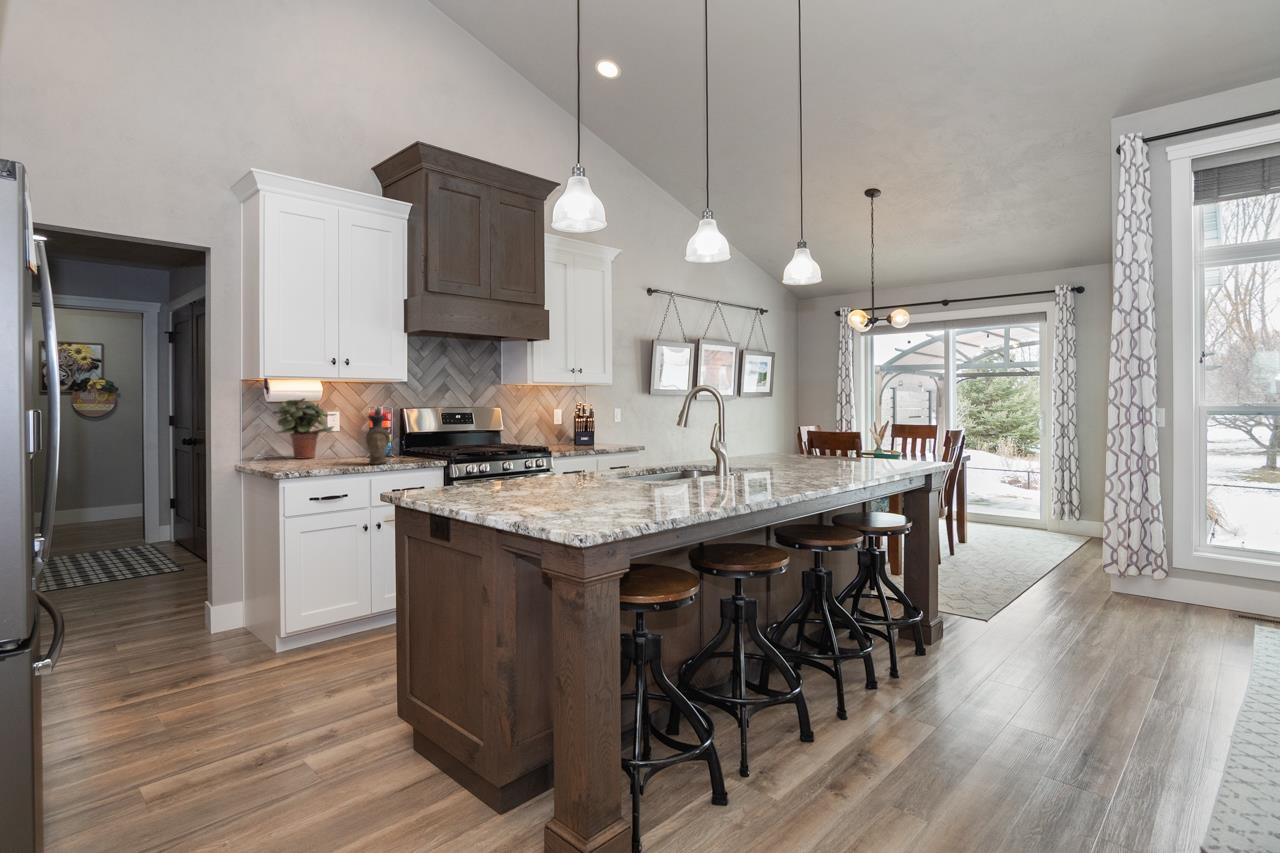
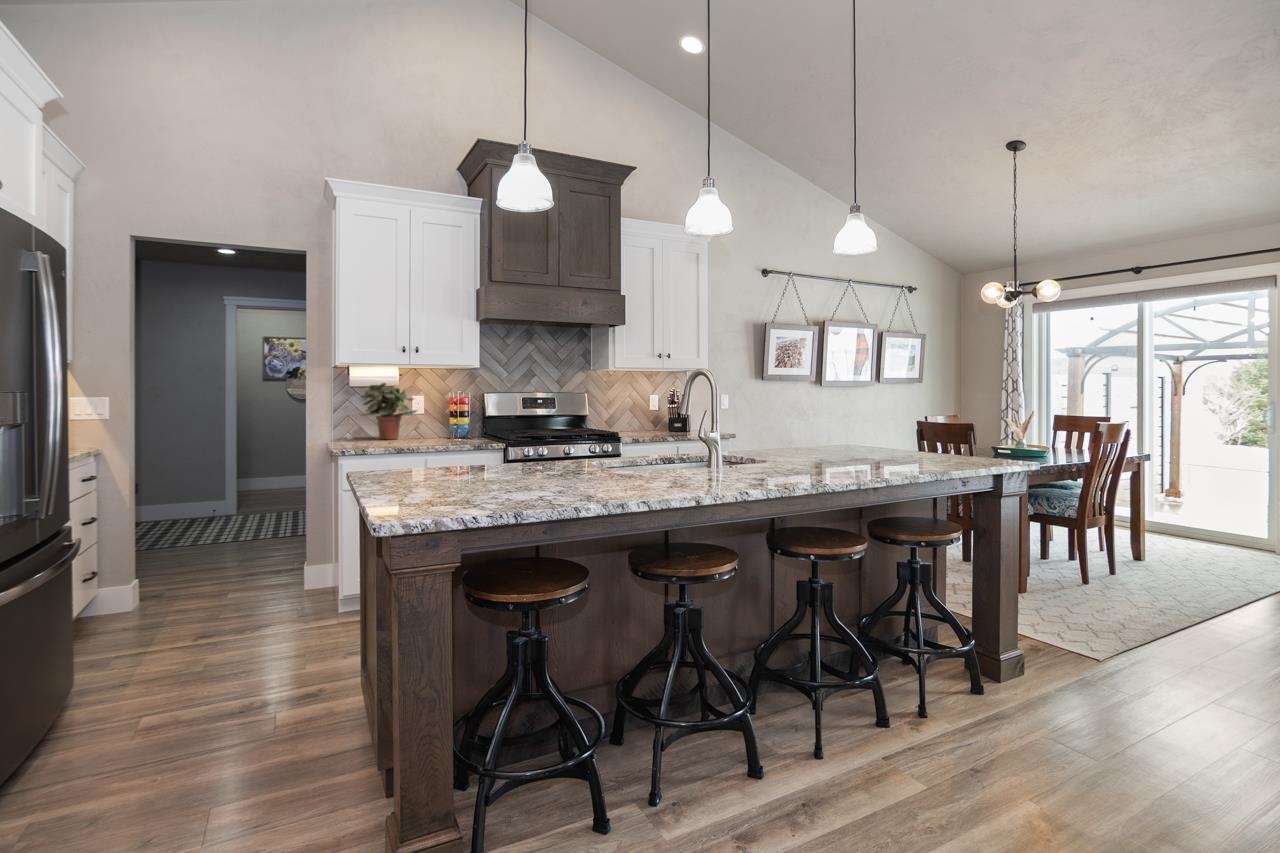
ceramic pitcher: present [366,408,390,464] -> none [423,393,446,446]

